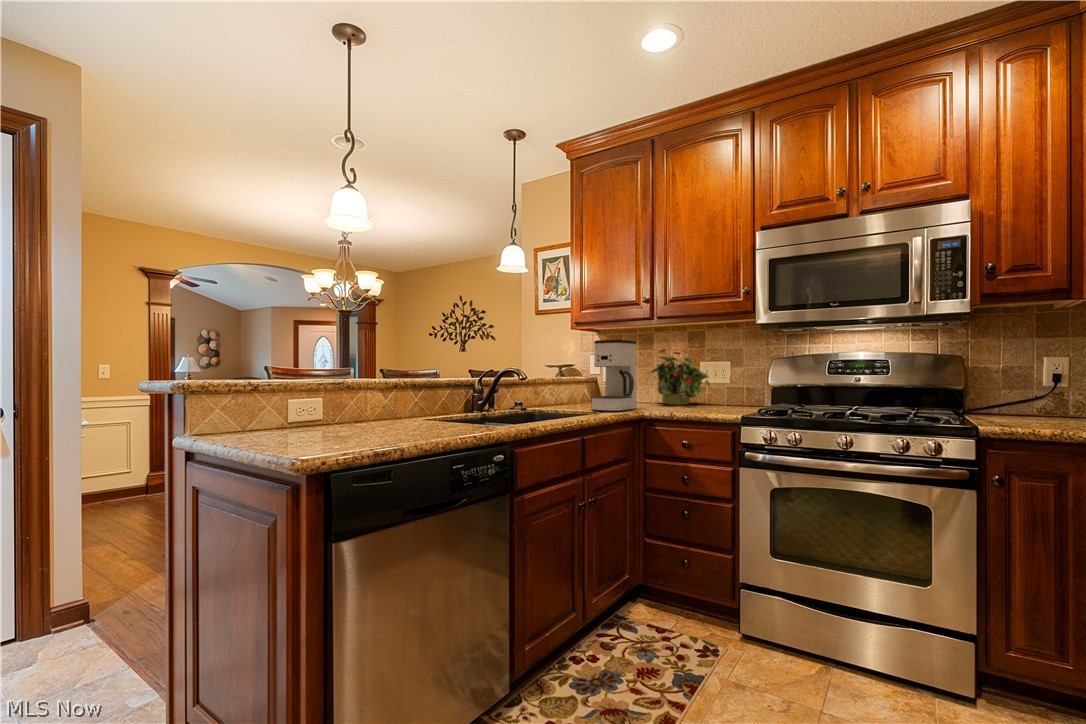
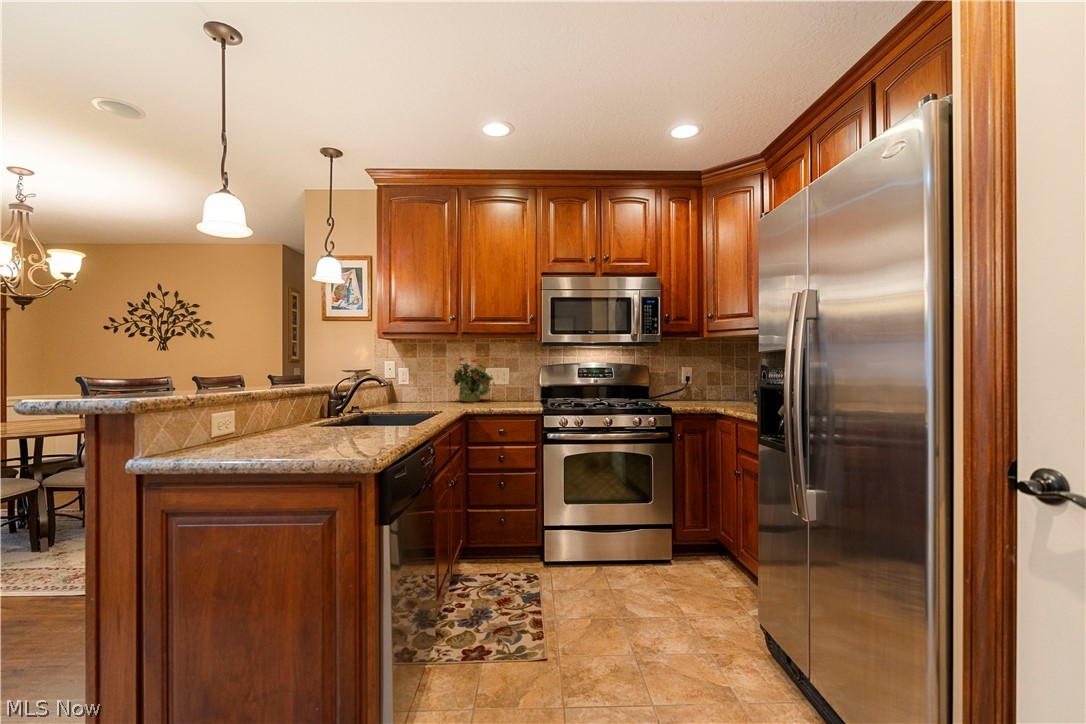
coffee maker: present [592,340,636,412] -> none [418,351,453,410]

